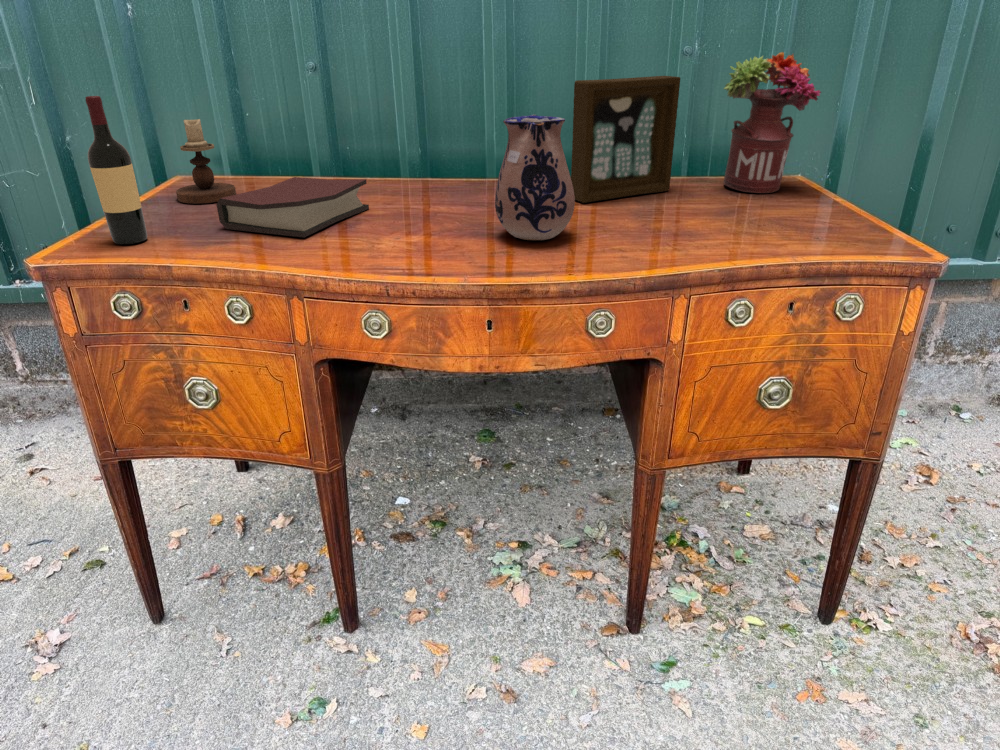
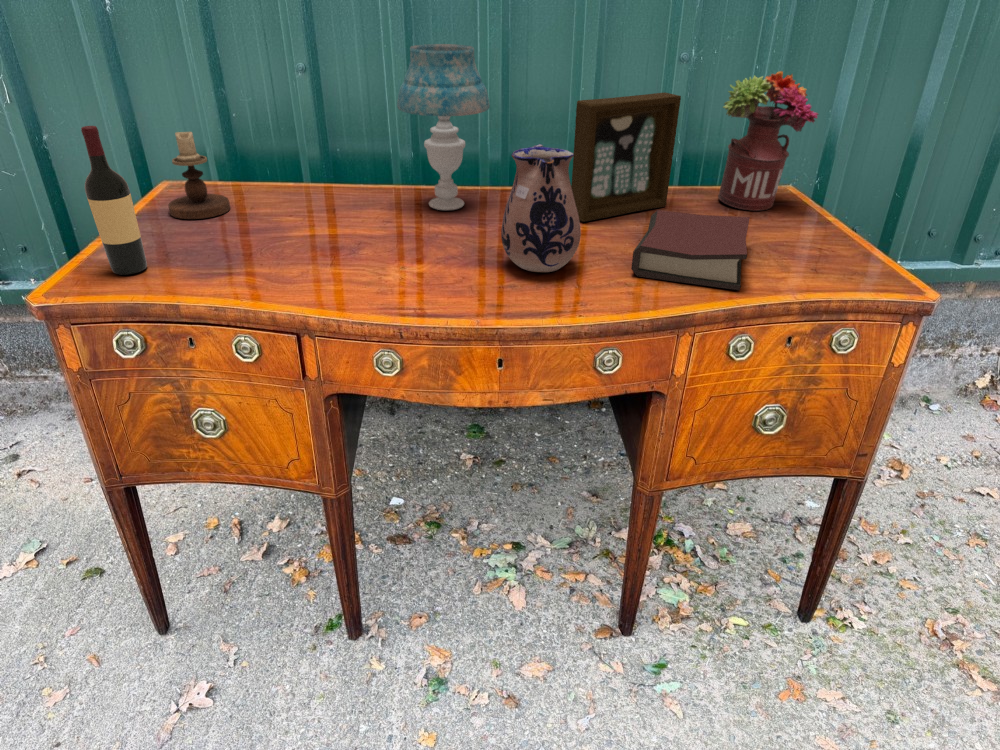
table lamp: none [398,32,489,195] -> present [397,44,490,210]
hardback book: present [216,177,369,237] -> present [631,210,750,290]

